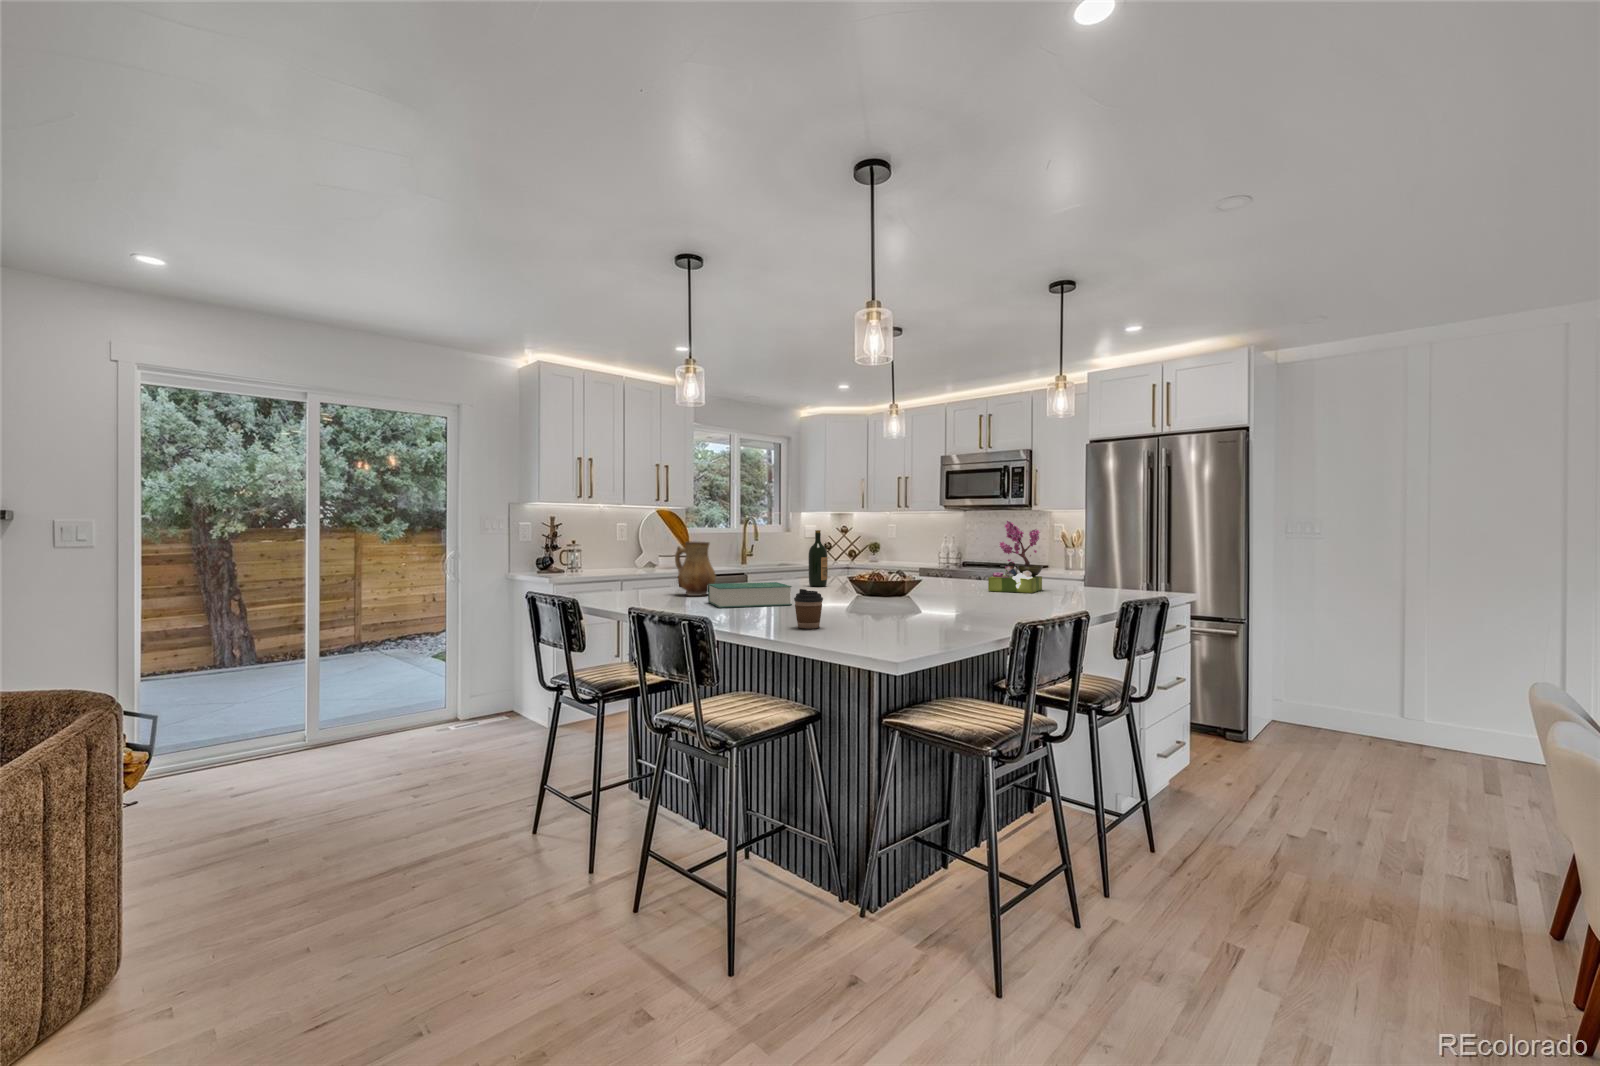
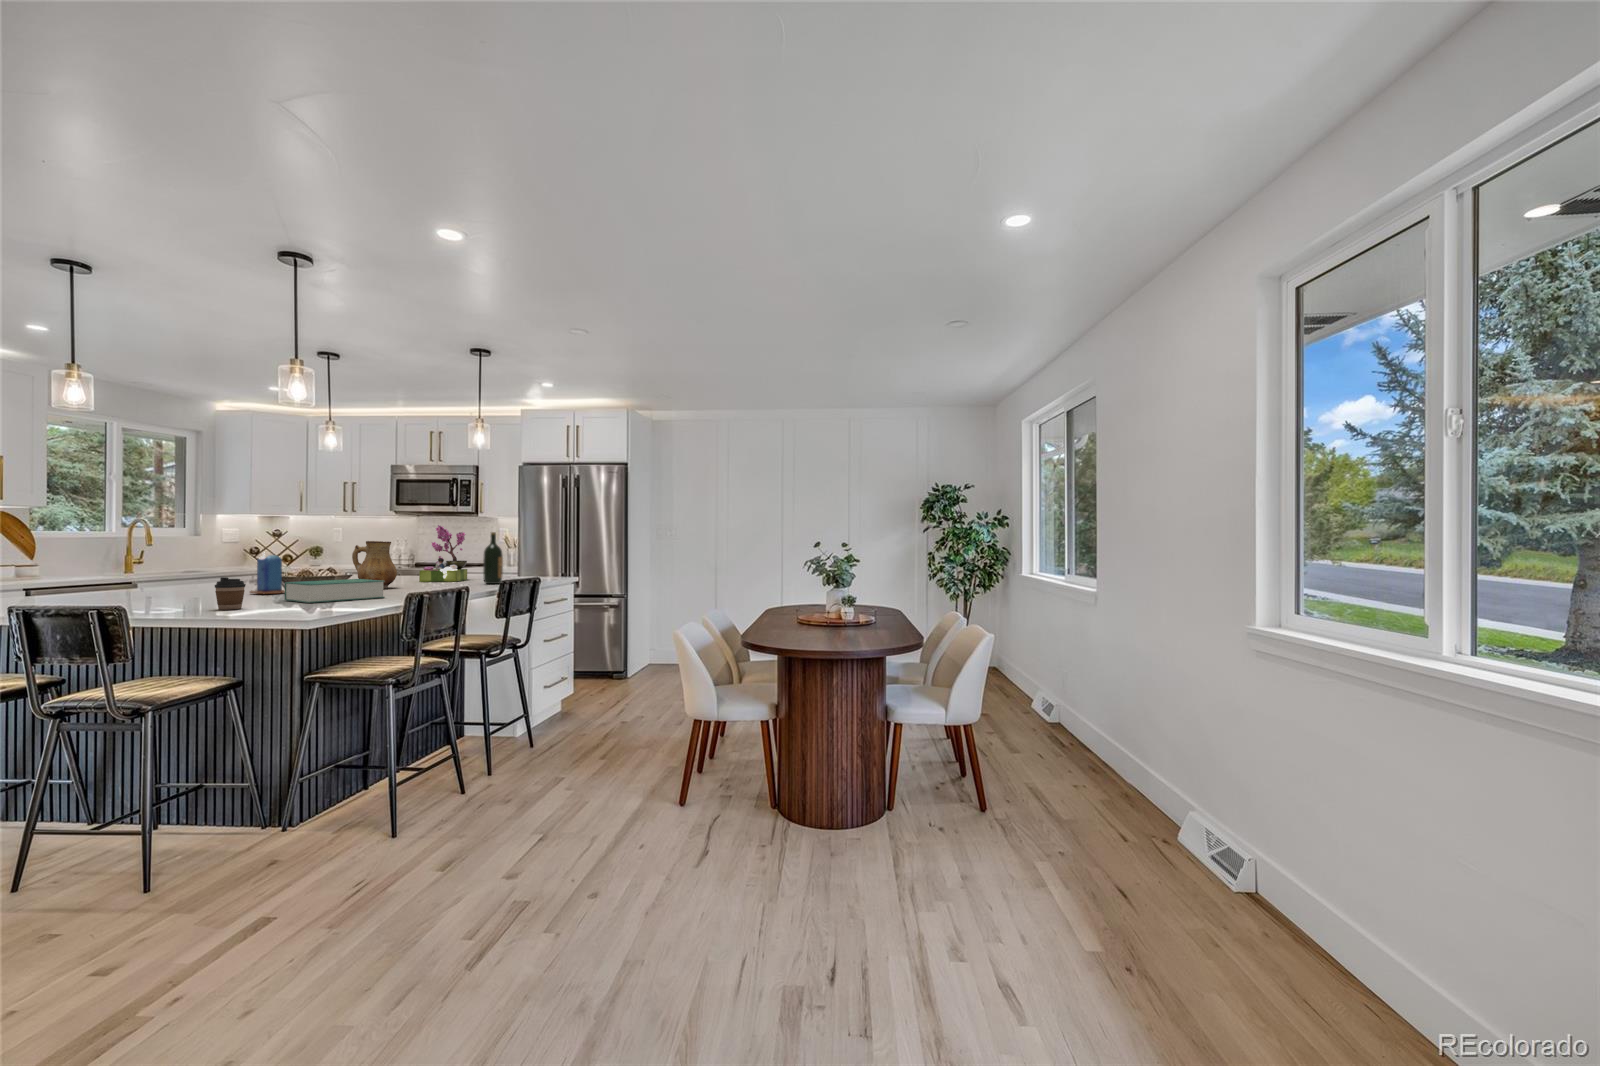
wine bottle: present [808,530,828,587] -> present [483,532,503,584]
ceramic pitcher: present [675,541,716,596] -> present [352,541,397,588]
candle: none [826,554,861,603] -> present [250,552,284,594]
book: present [708,582,792,608] -> present [285,579,384,603]

